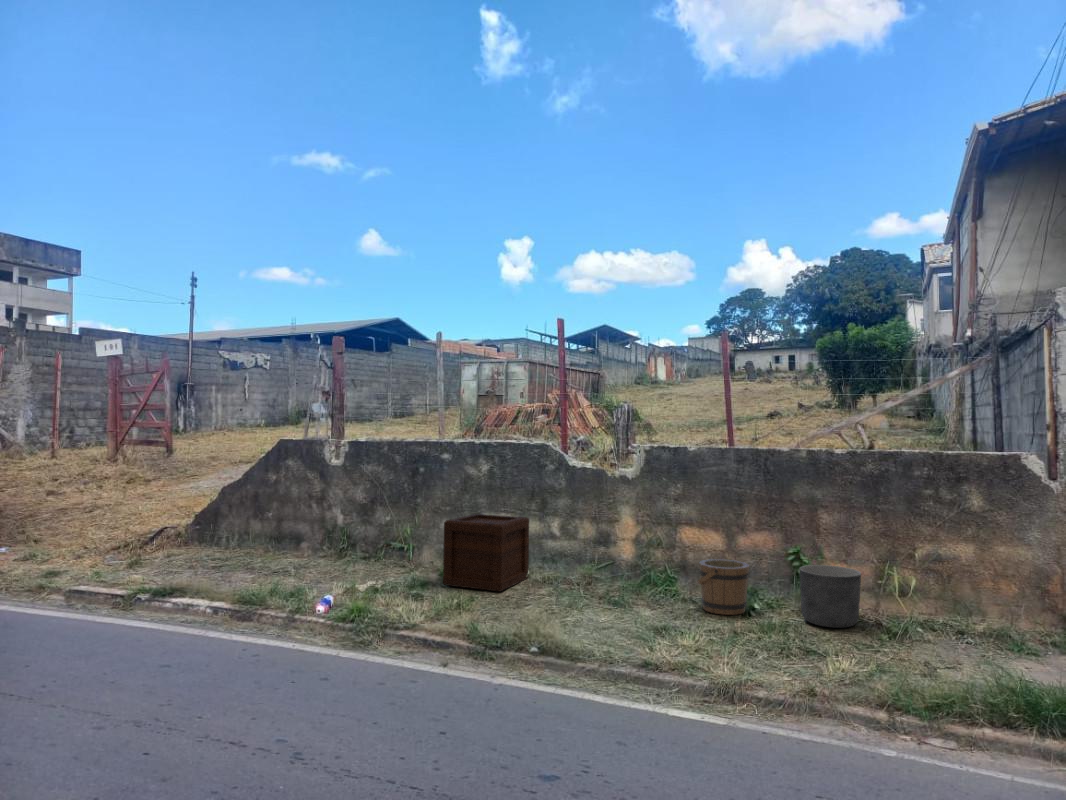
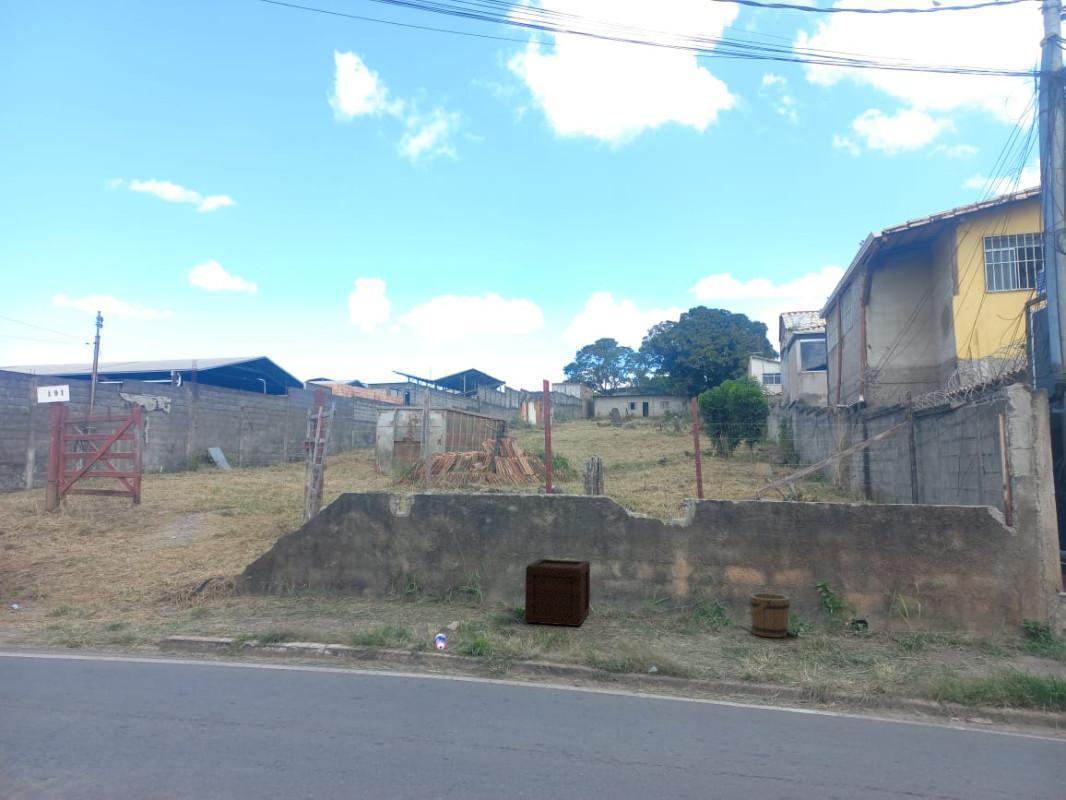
planter: present [799,565,861,628] -> none [831,595,880,644]

